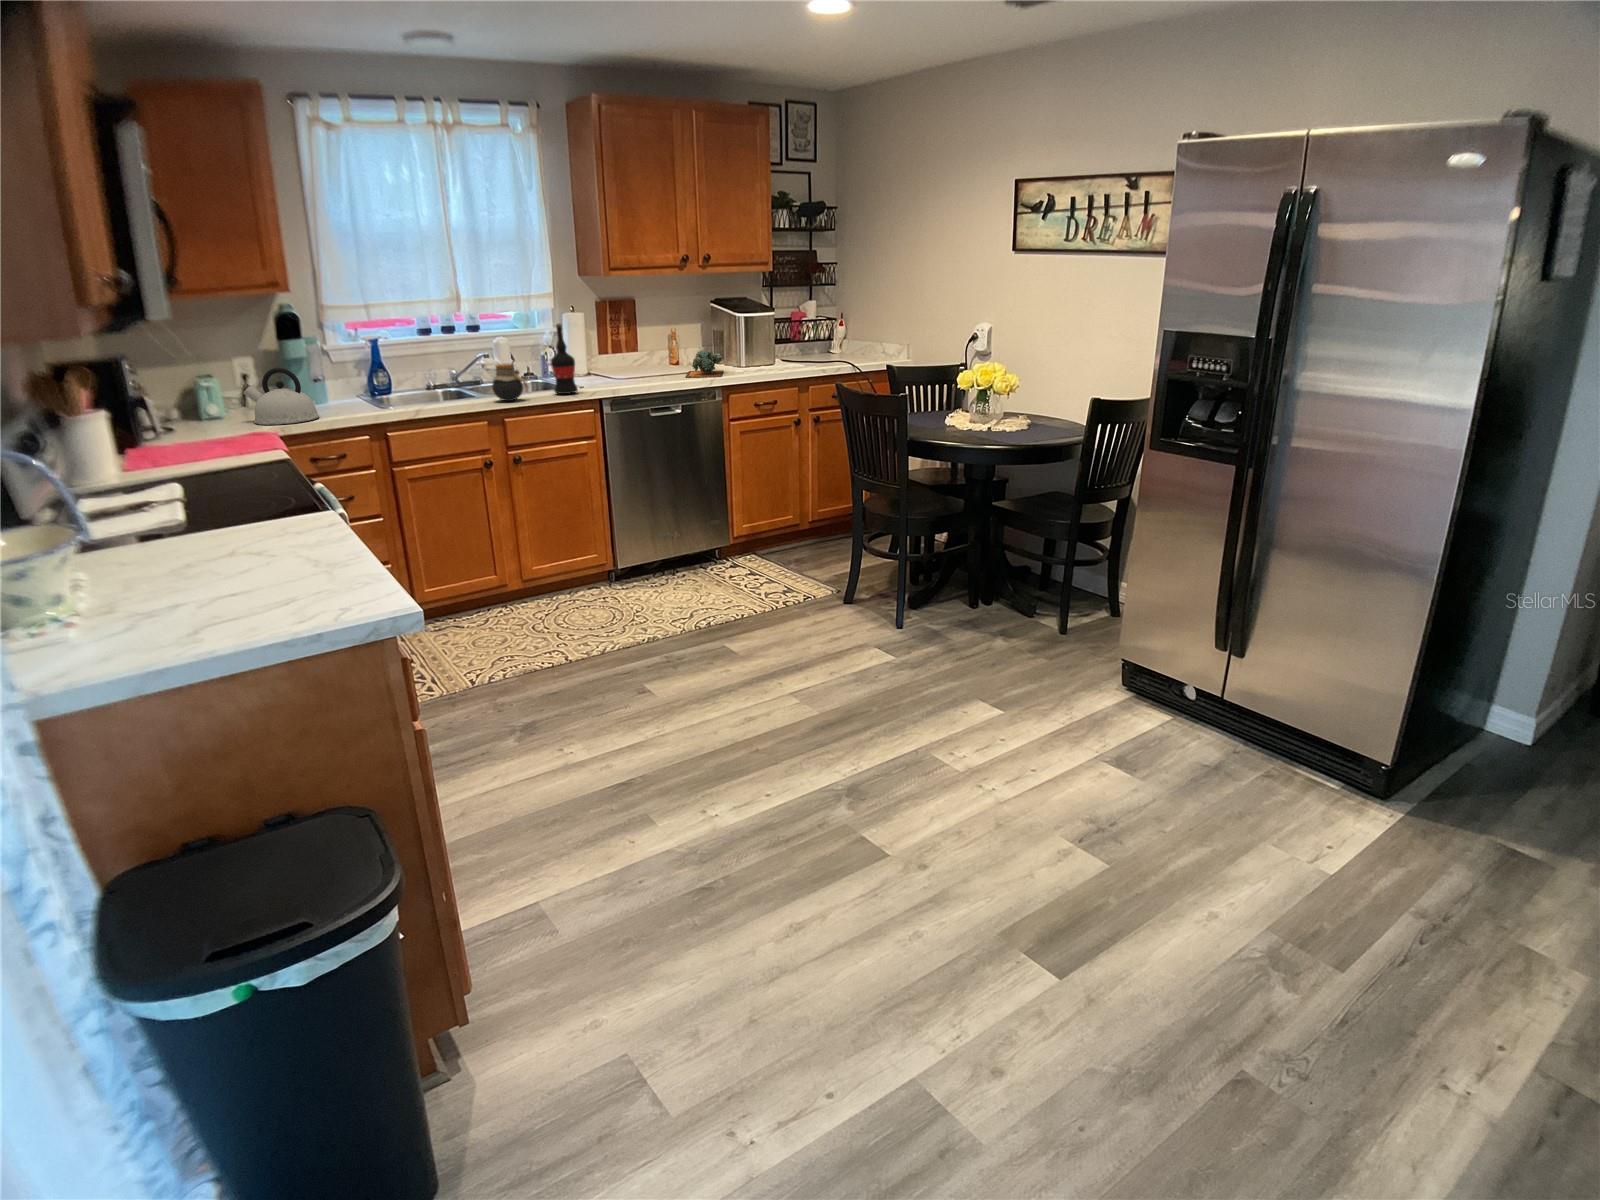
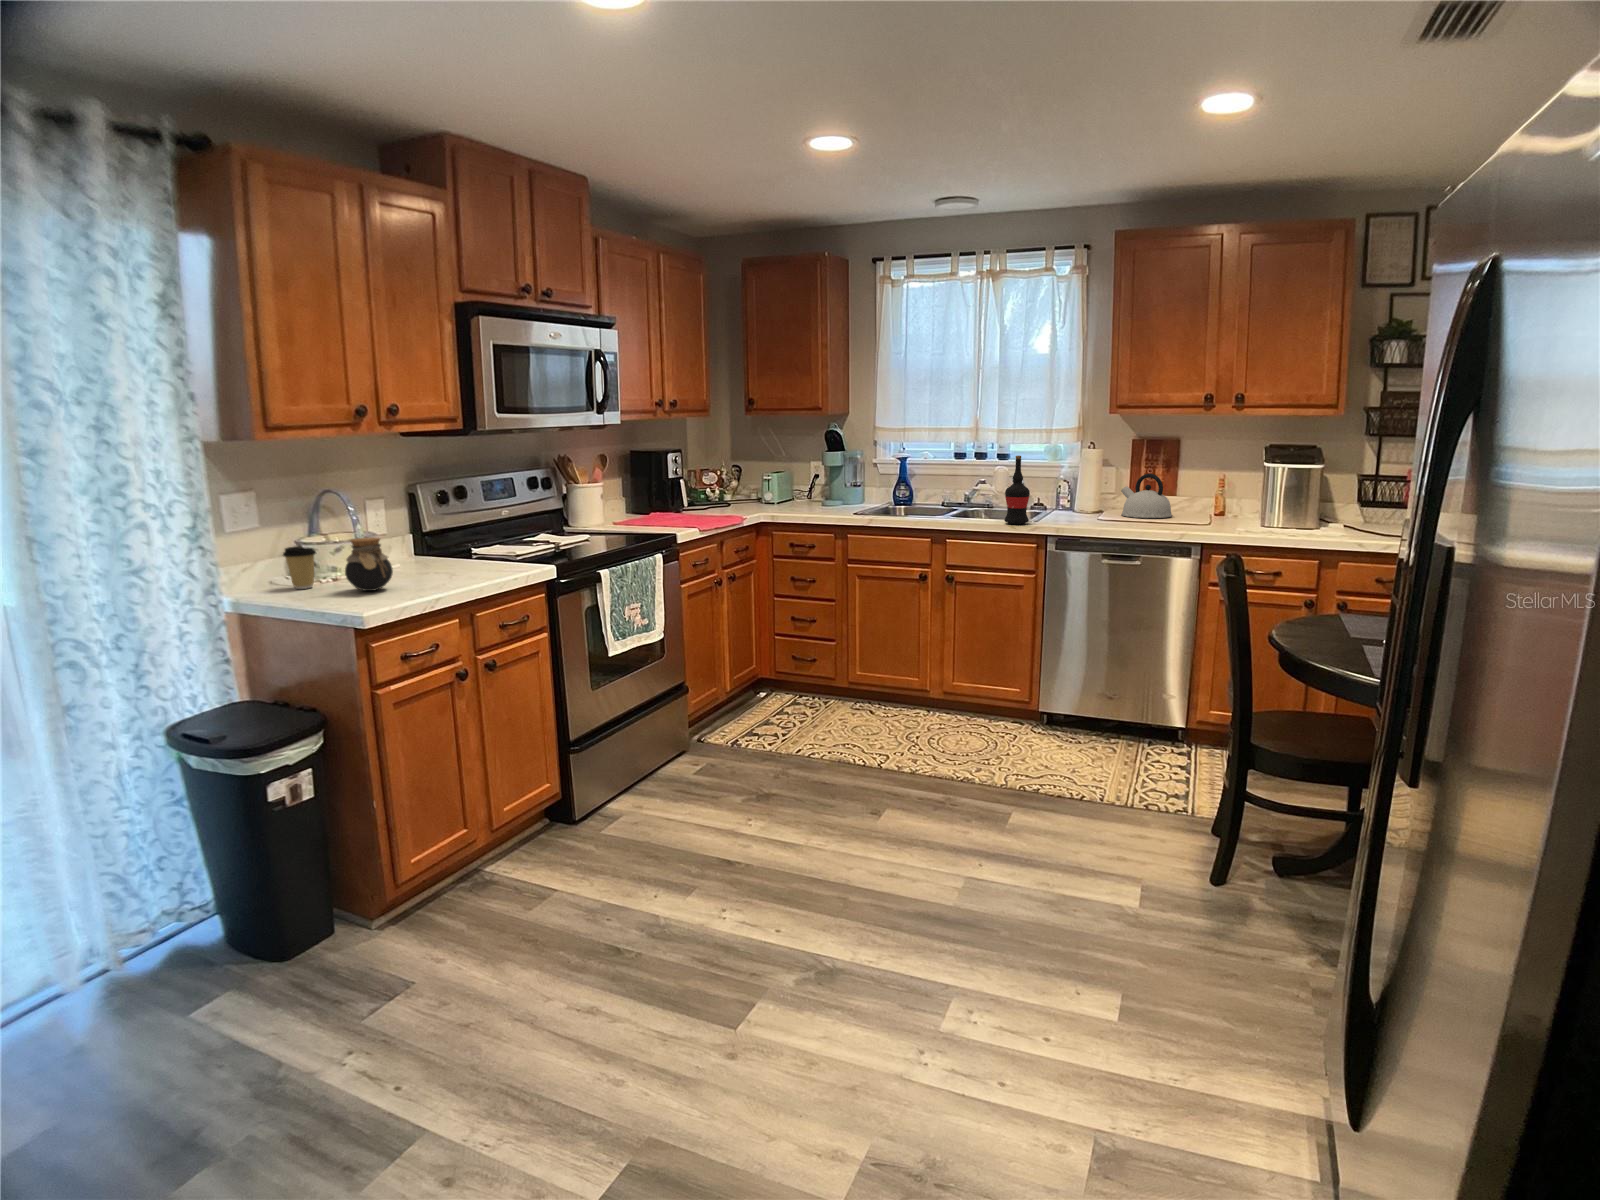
succulent plant: present [686,350,723,378] -> none [1178,499,1246,531]
jar: present [492,364,525,401] -> present [345,537,393,591]
kettle: present [244,368,319,425] -> present [1121,474,1172,518]
coffee cup: none [50,566,119,644] -> present [283,547,316,589]

